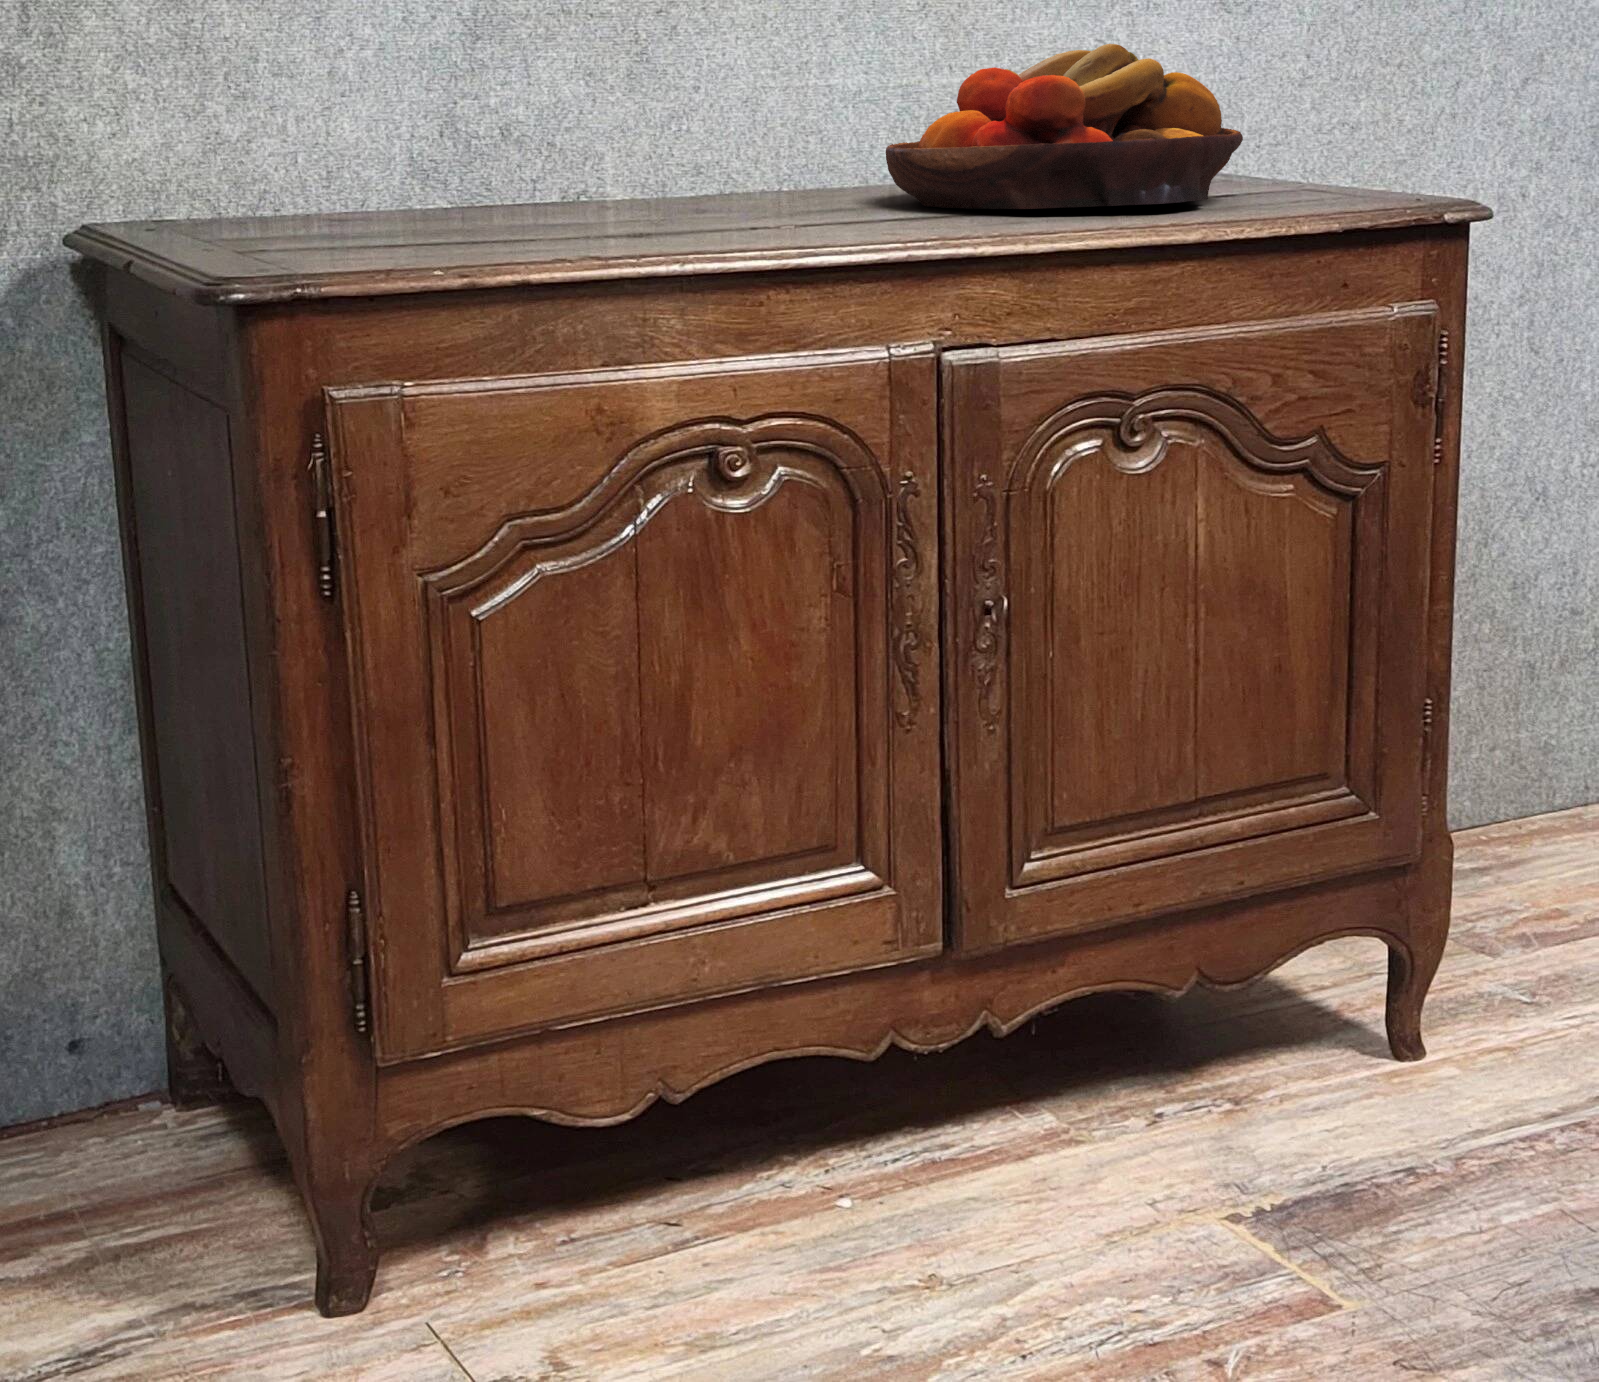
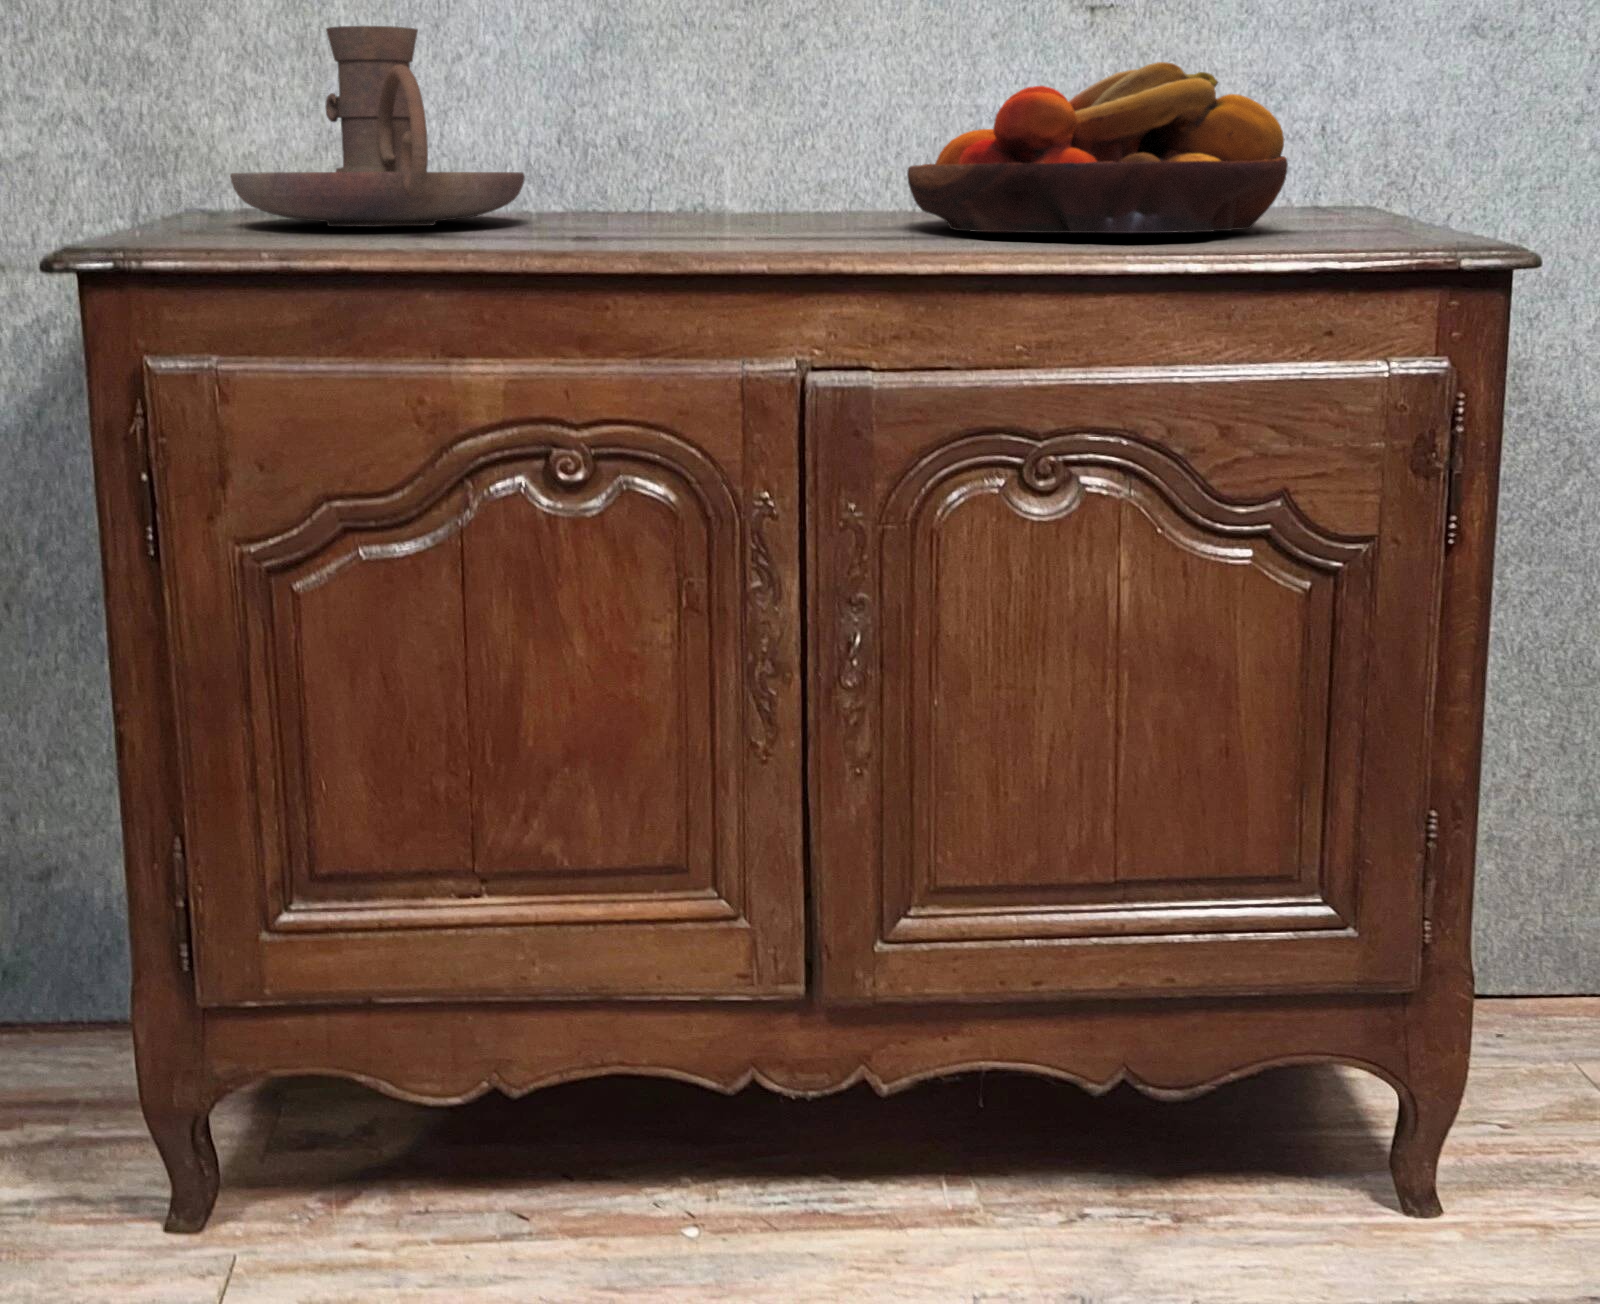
candle holder: none [210,18,526,237] -> present [230,26,525,227]

